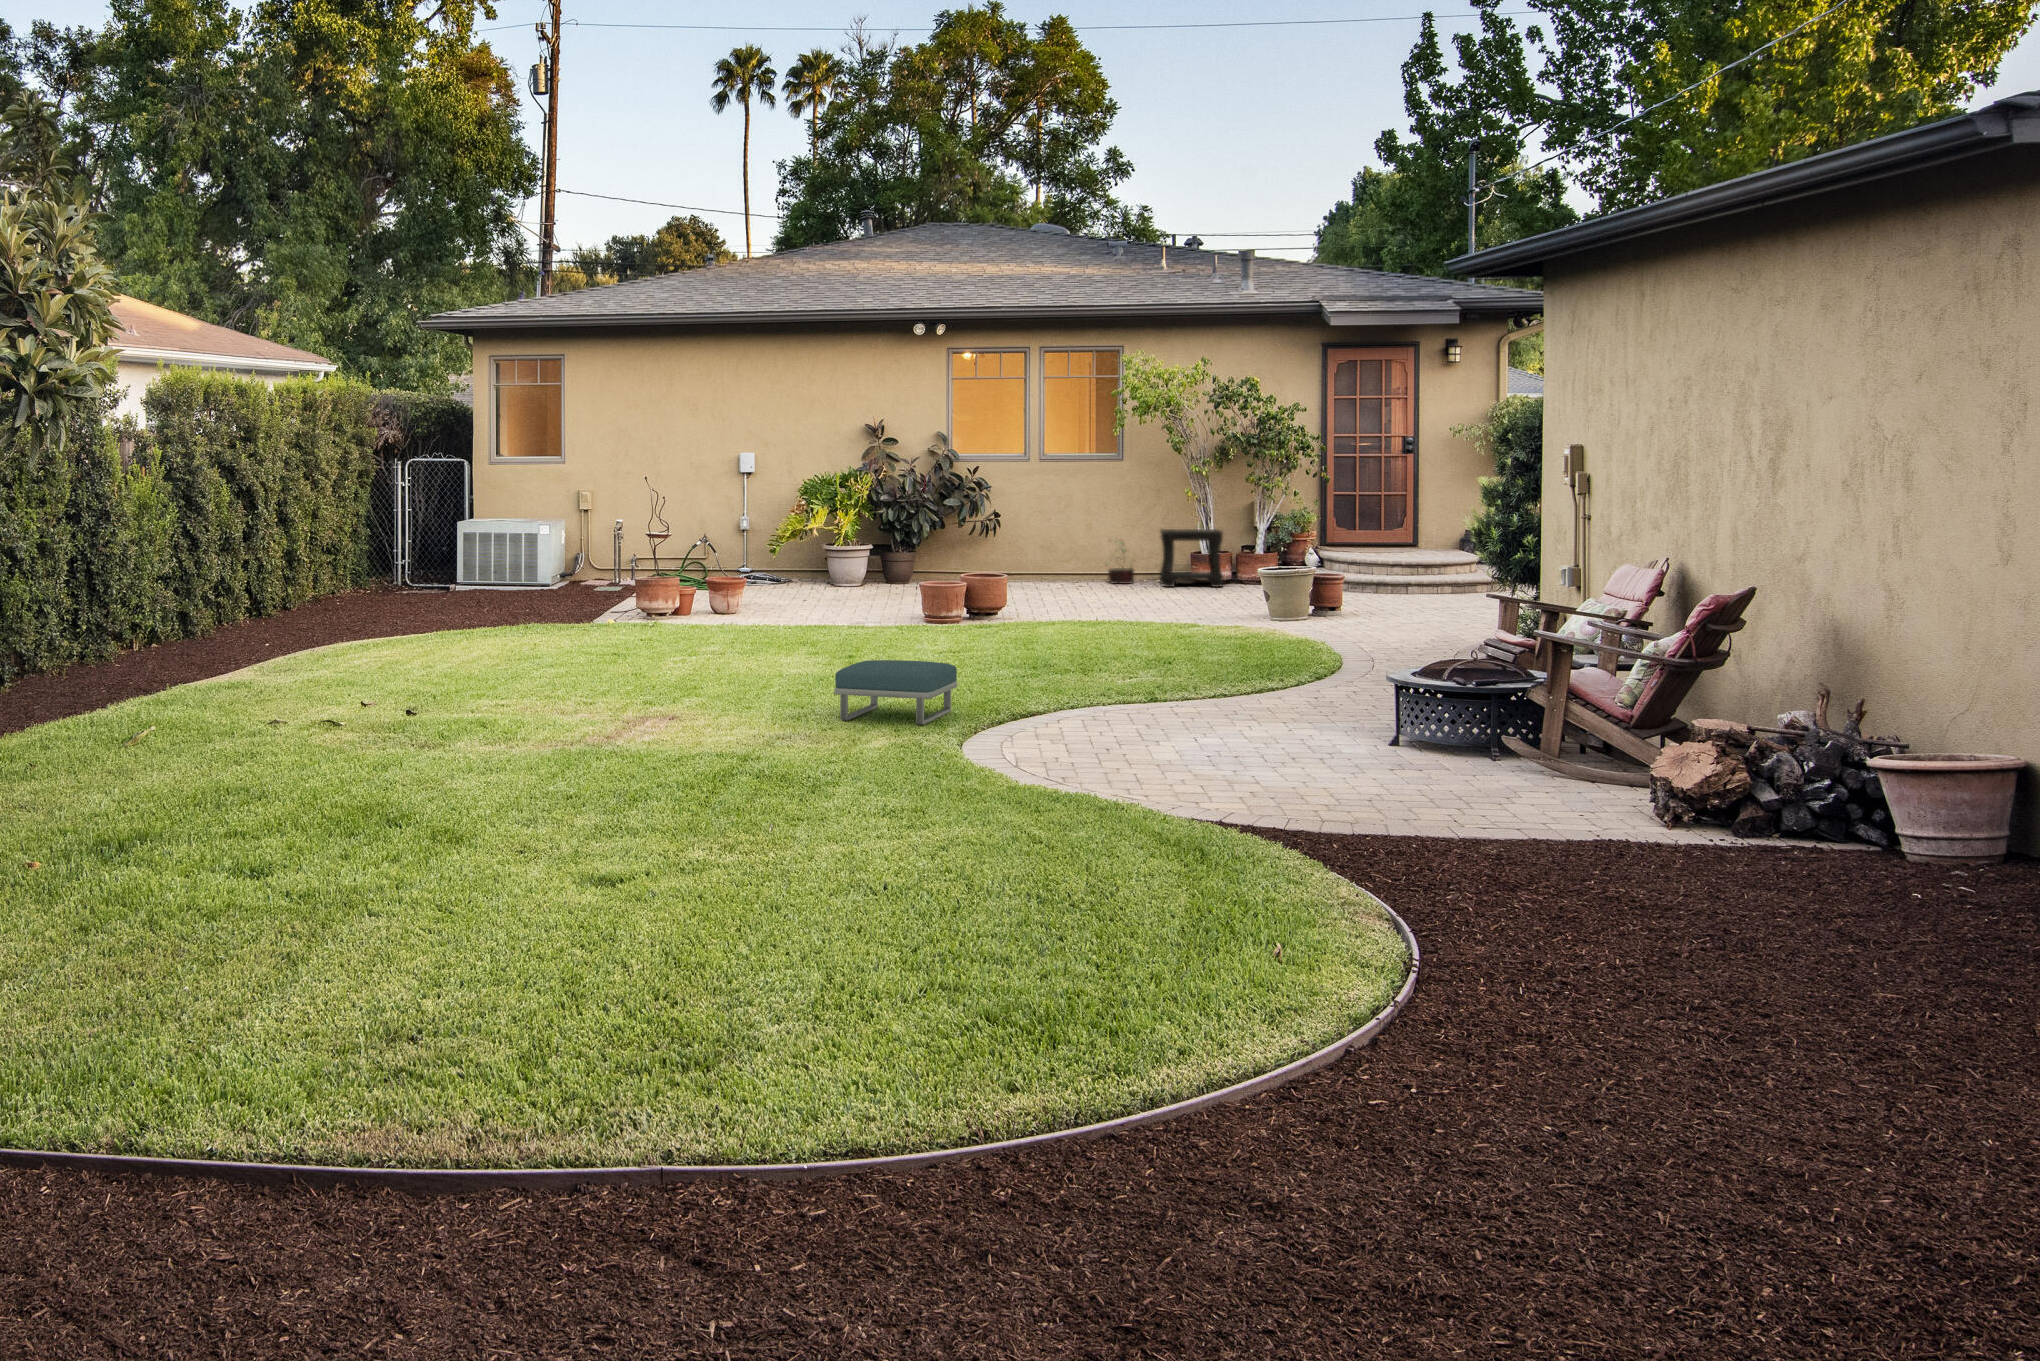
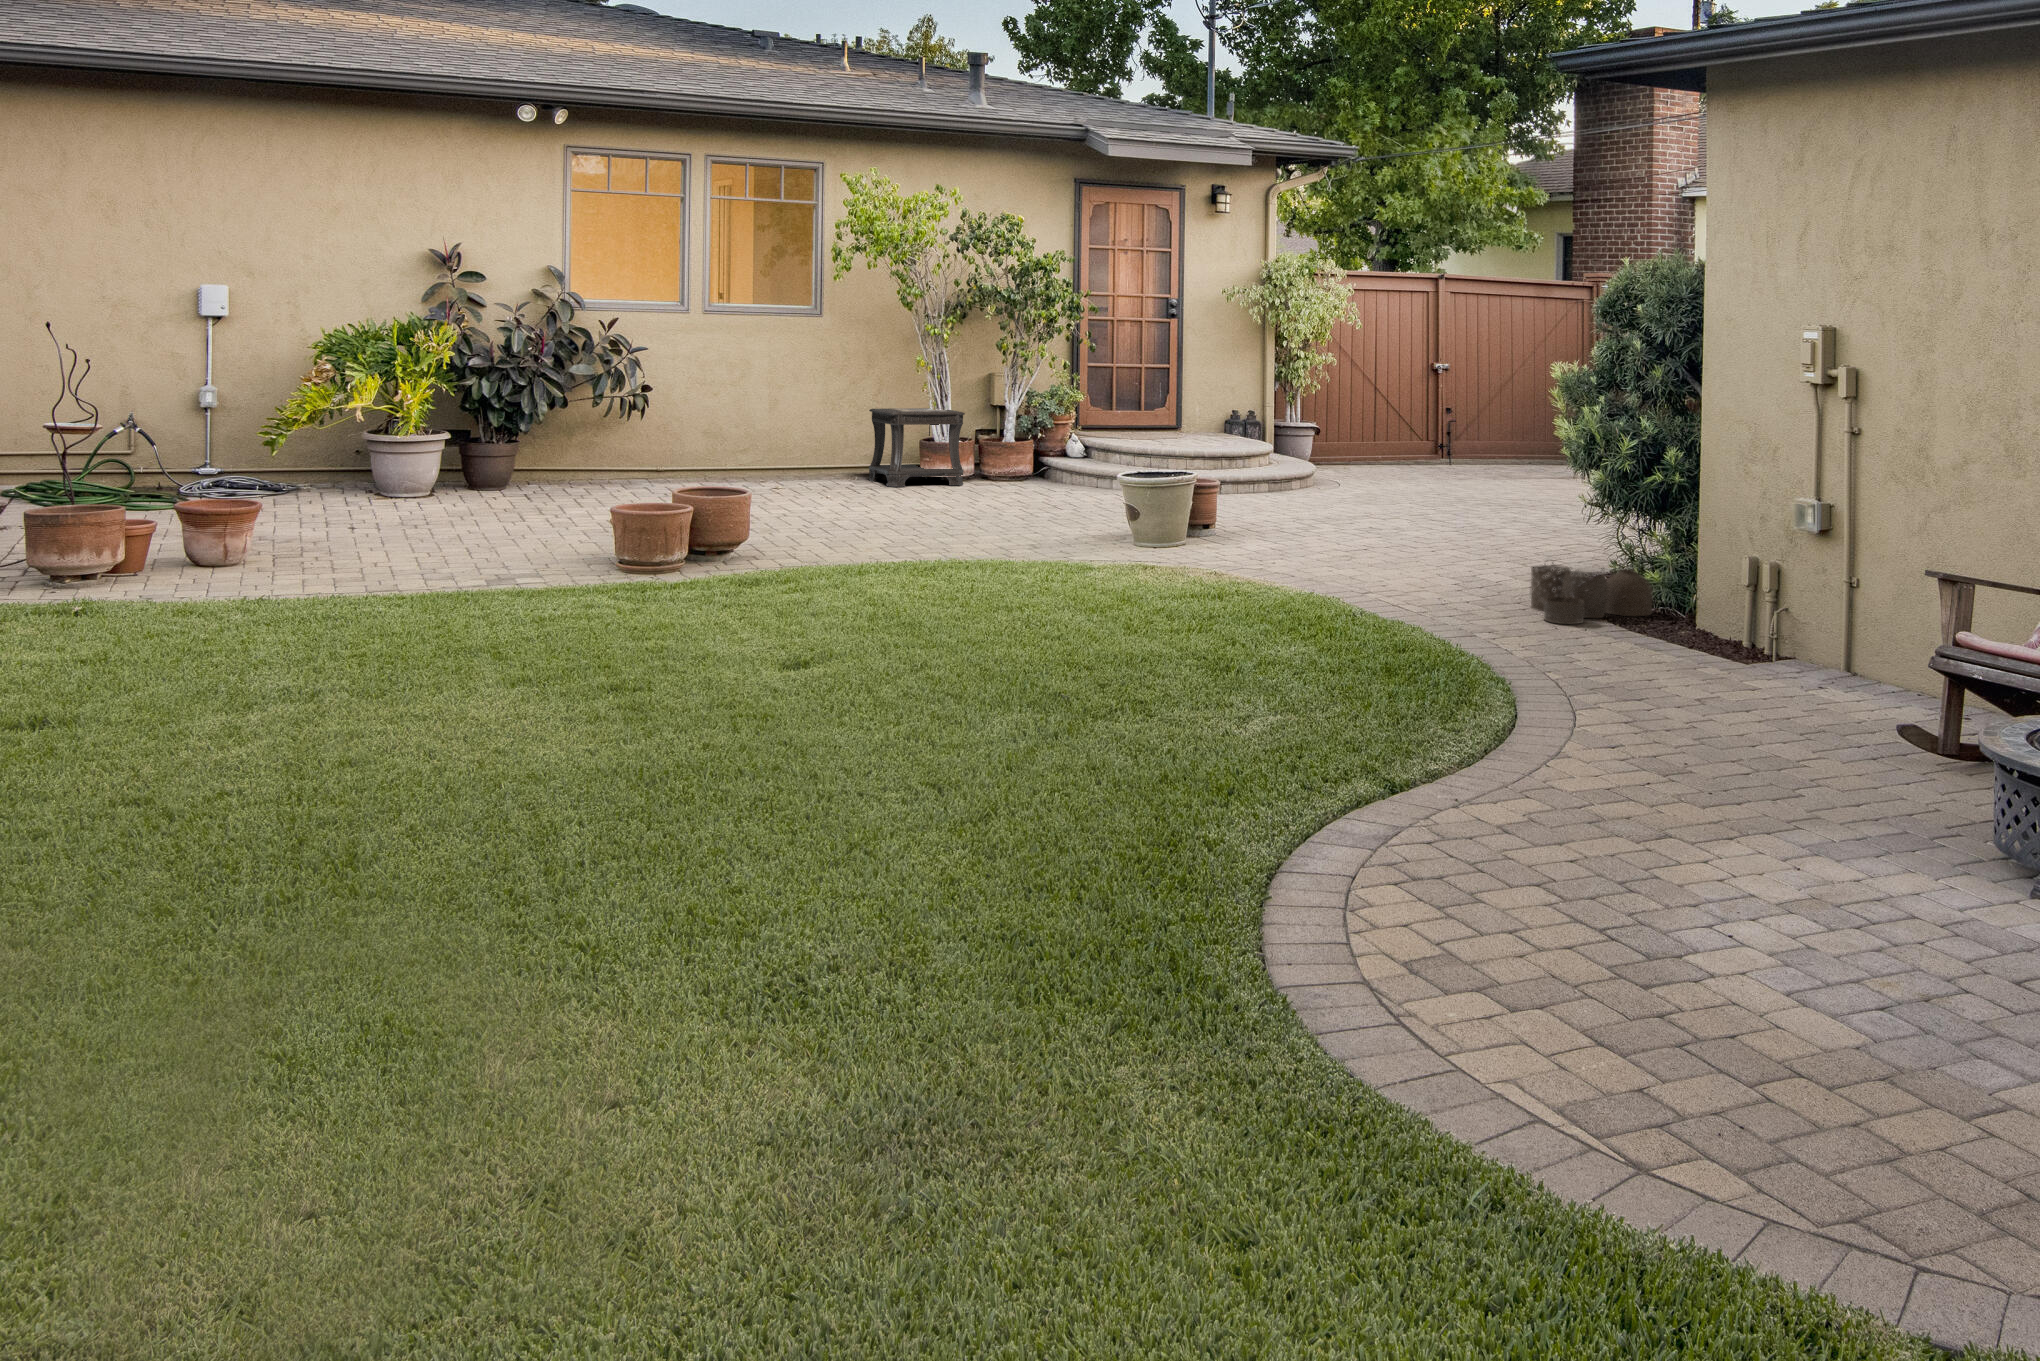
decorative plant: present [1106,540,1134,584] -> none [796,420,842,484]
woven basket: none [1391,633,1492,672] -> present [1531,562,1652,624]
footstool: present [834,660,957,725] -> none [1011,732,1315,942]

